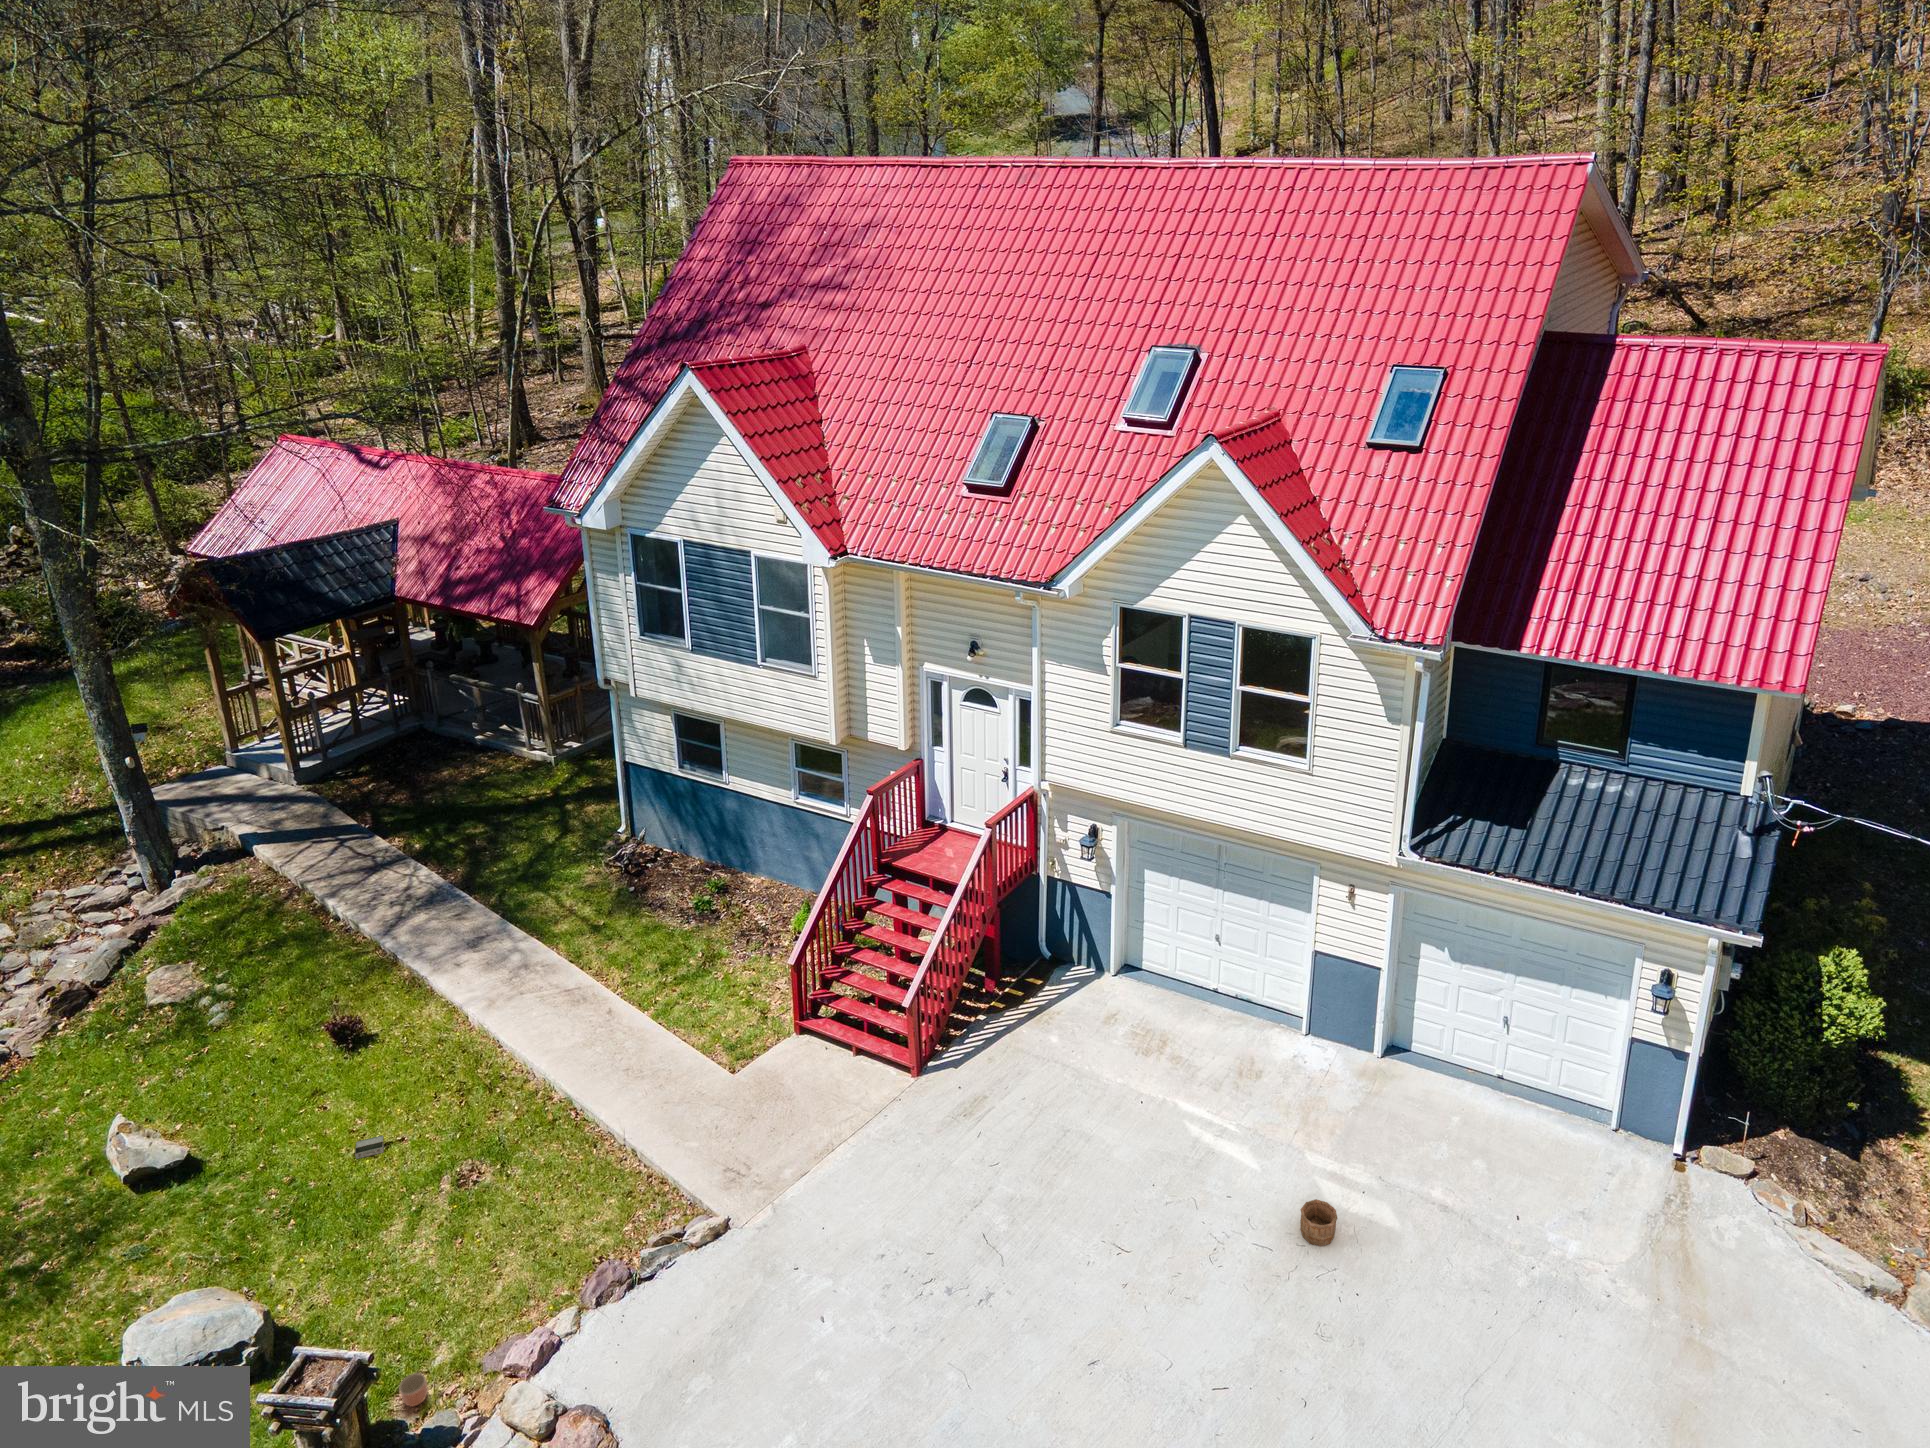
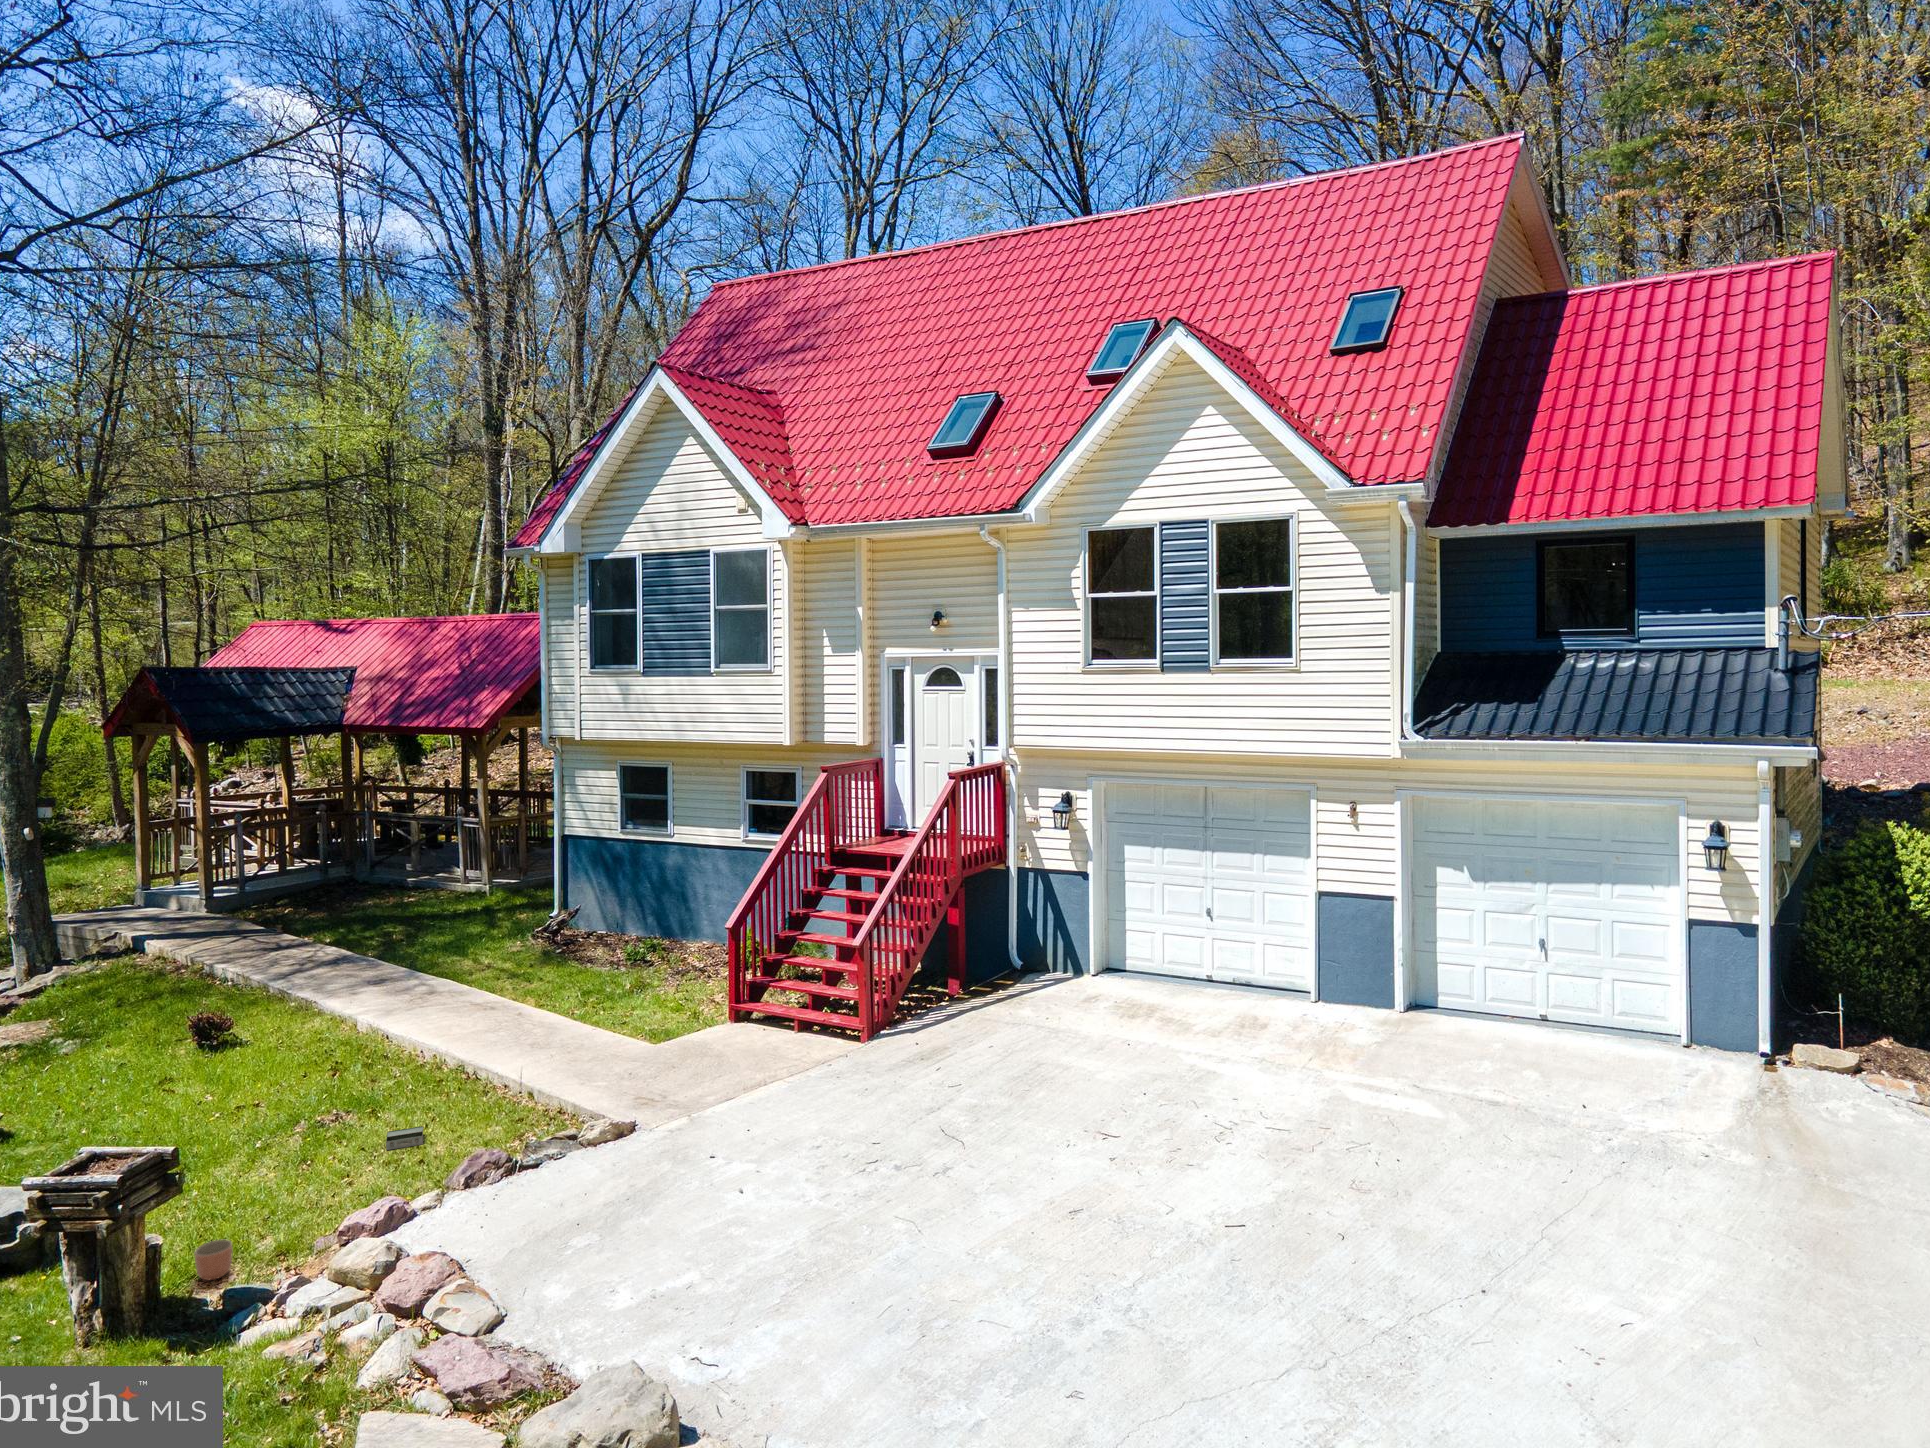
toolbox: present [355,1135,384,1159] -> present [386,1126,423,1150]
wooden bucket: present [1300,1199,1338,1246] -> none [1337,1084,1383,1133]

